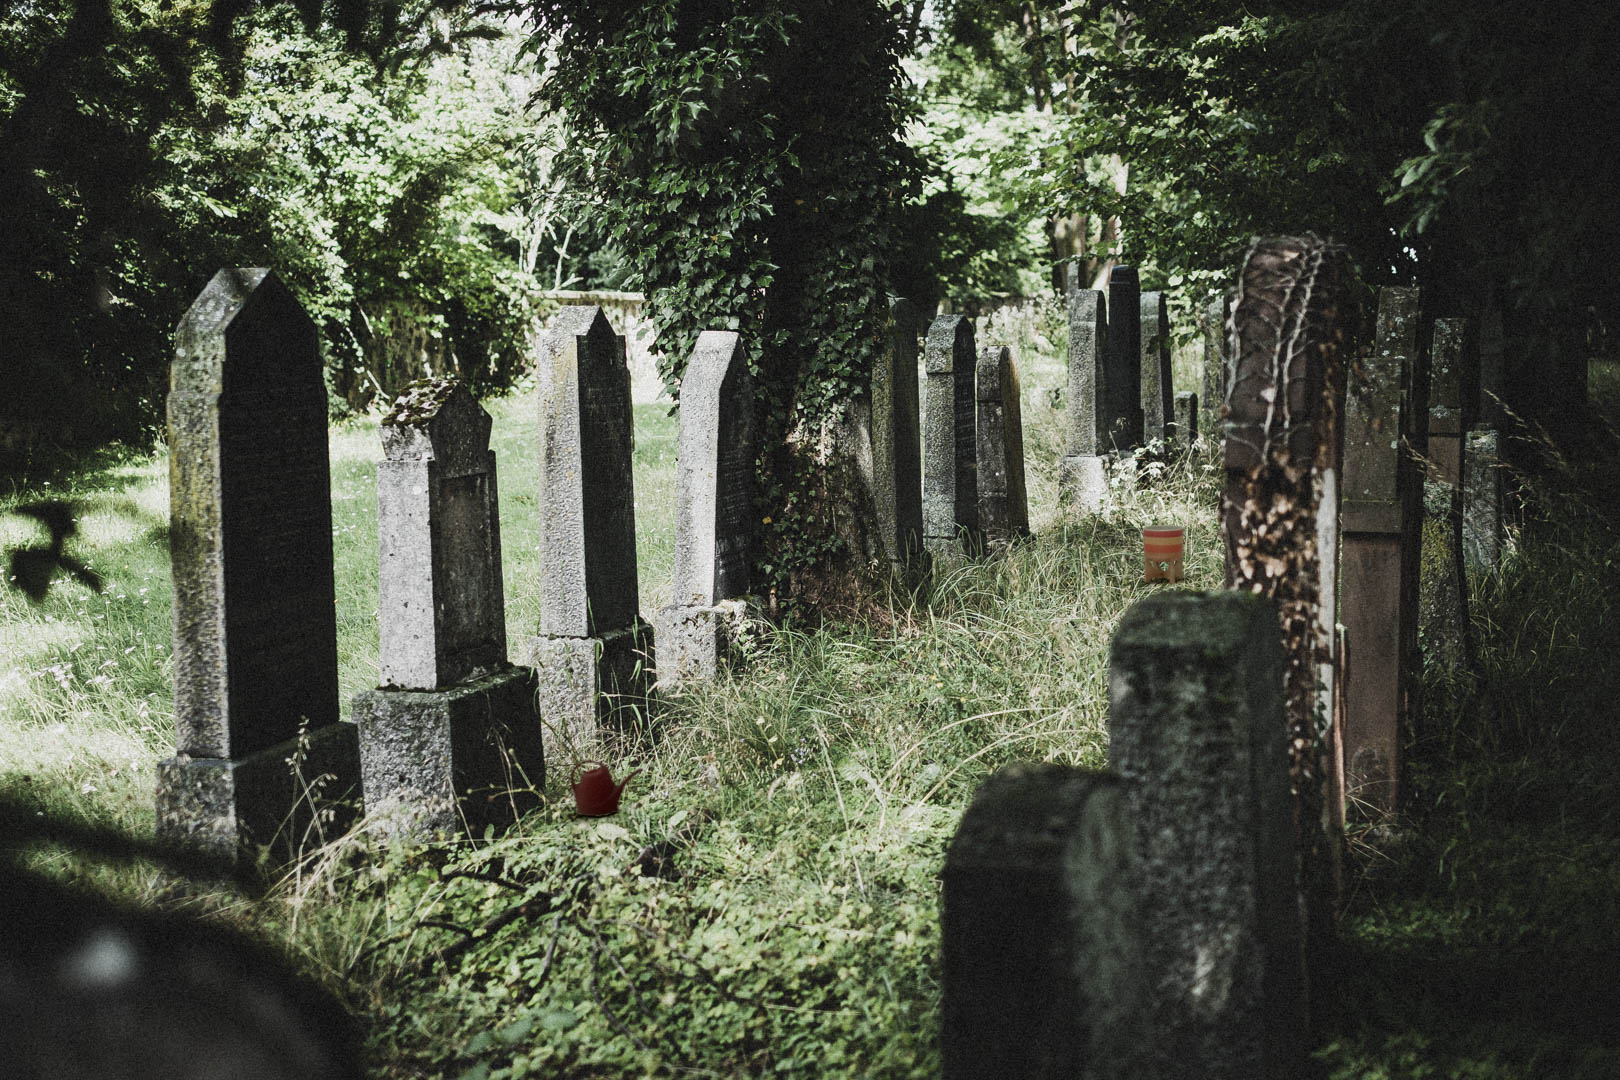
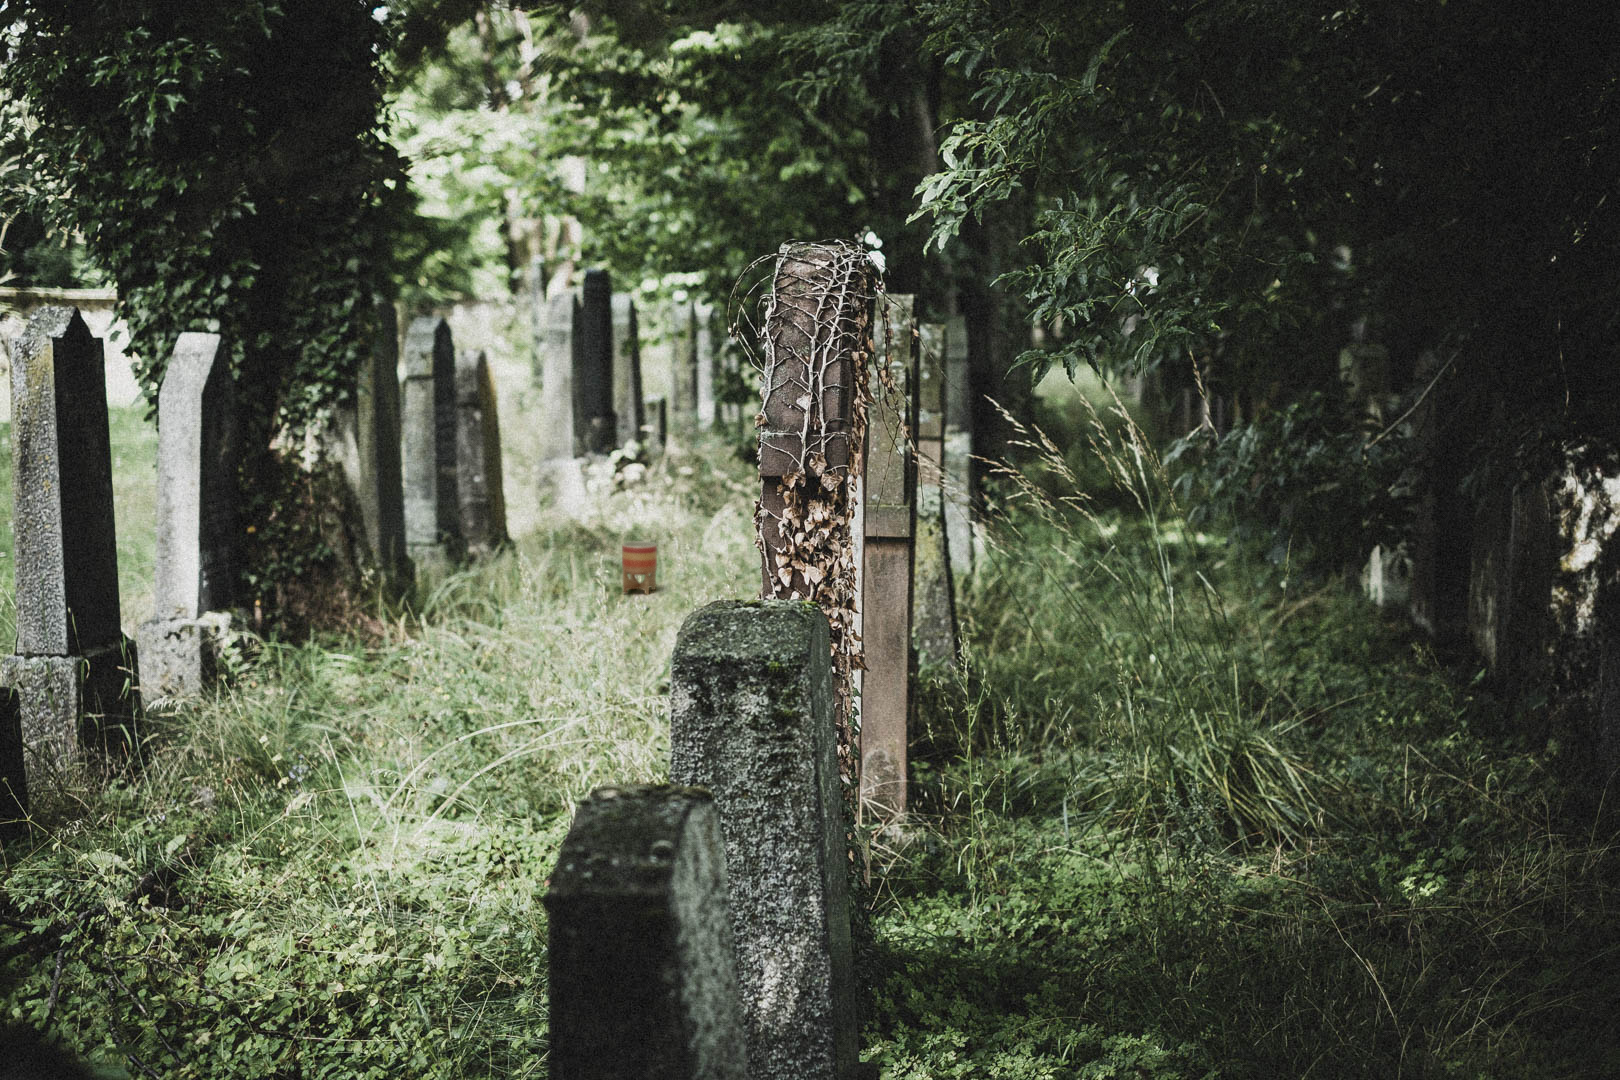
watering can: present [571,760,643,817] -> none [58,792,141,849]

